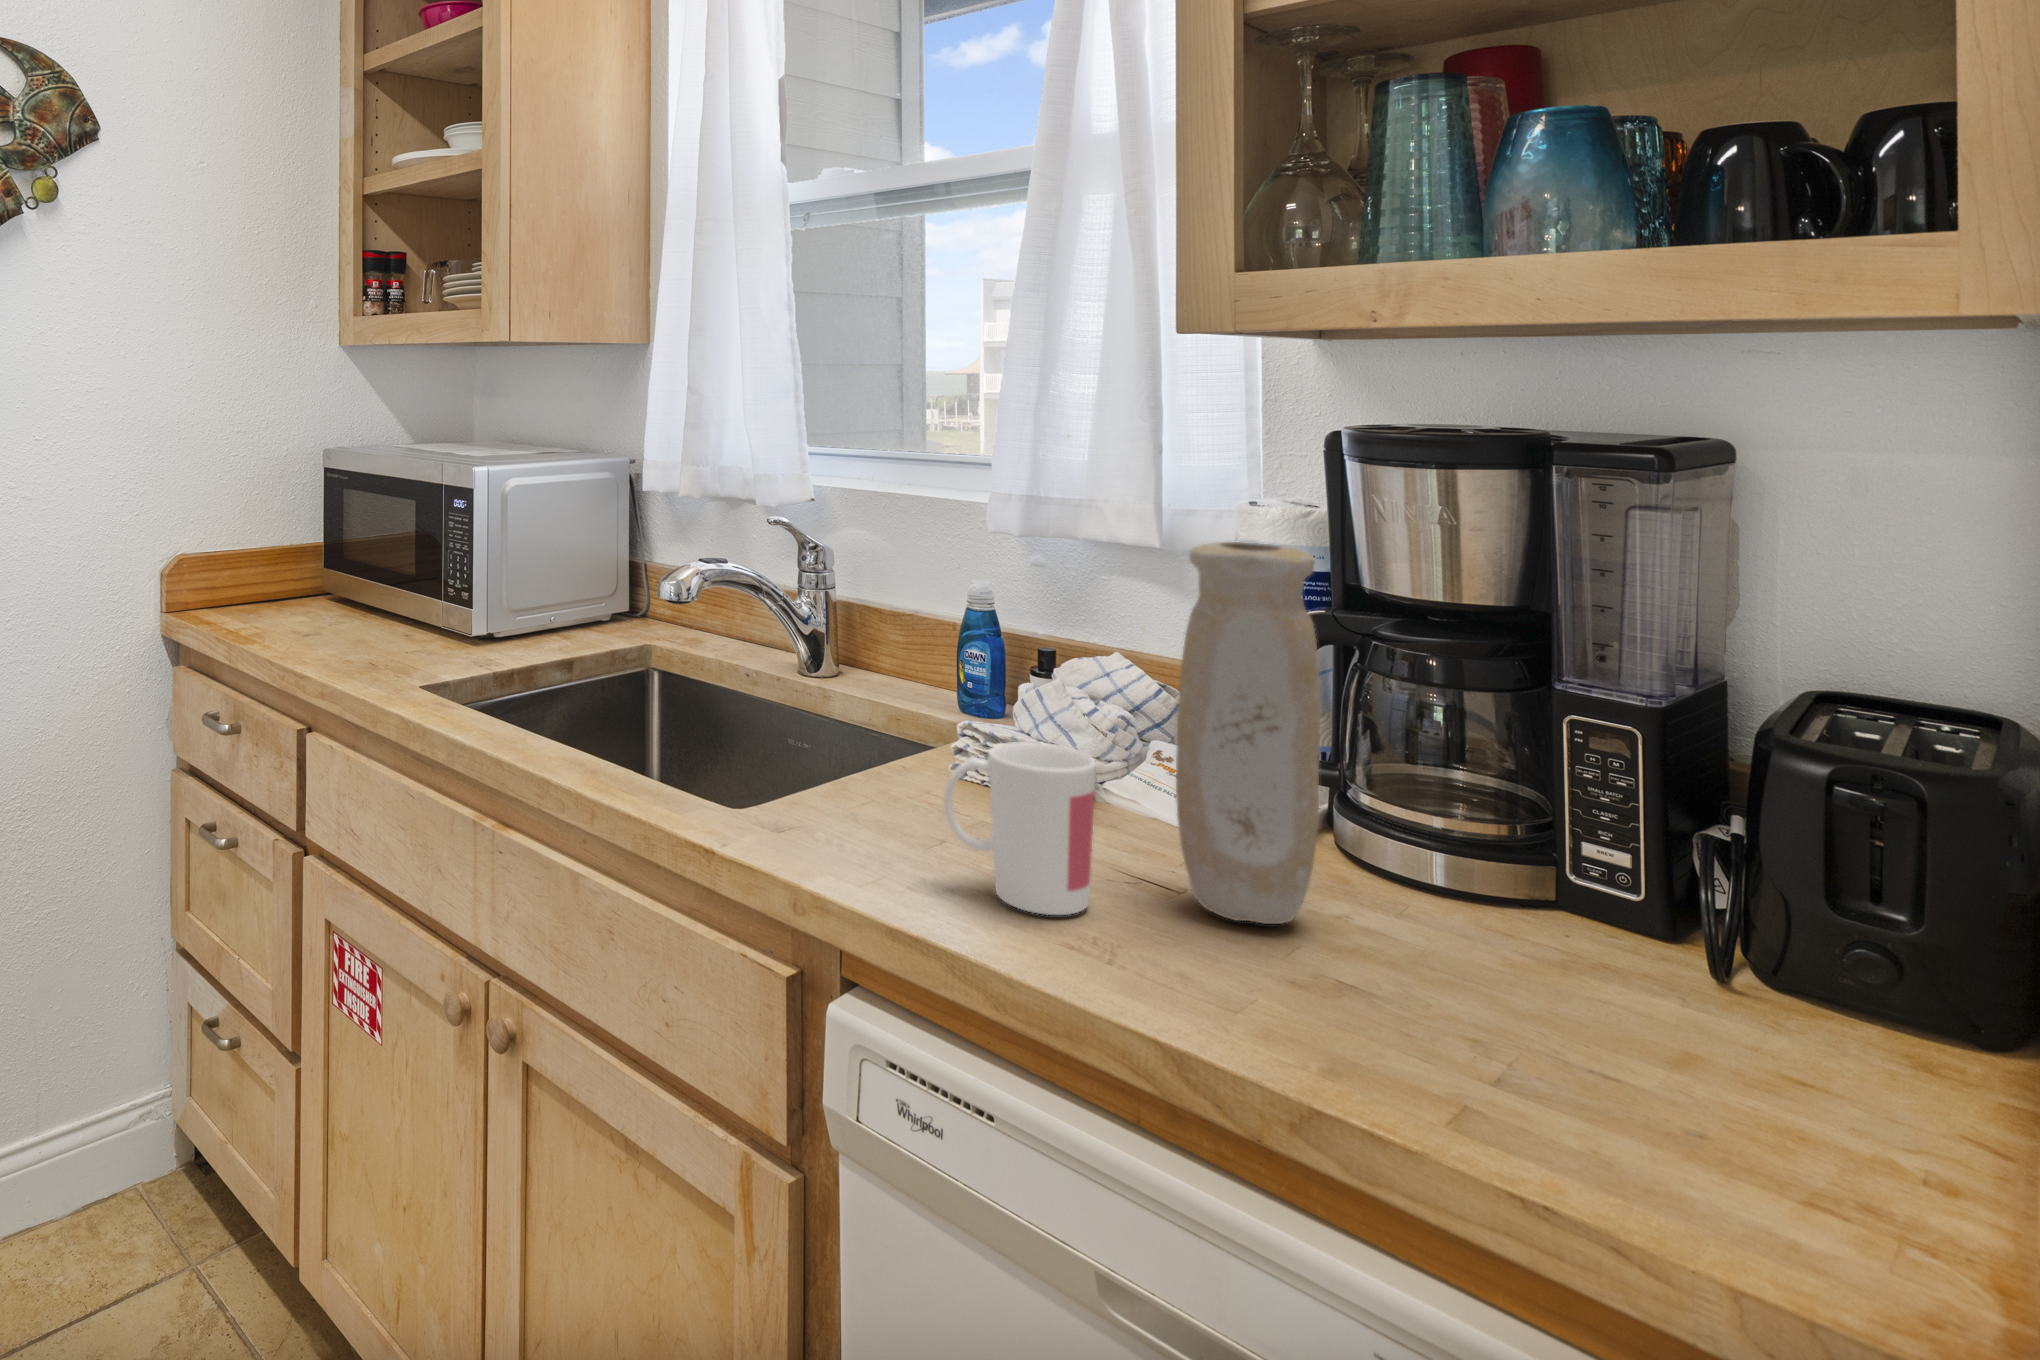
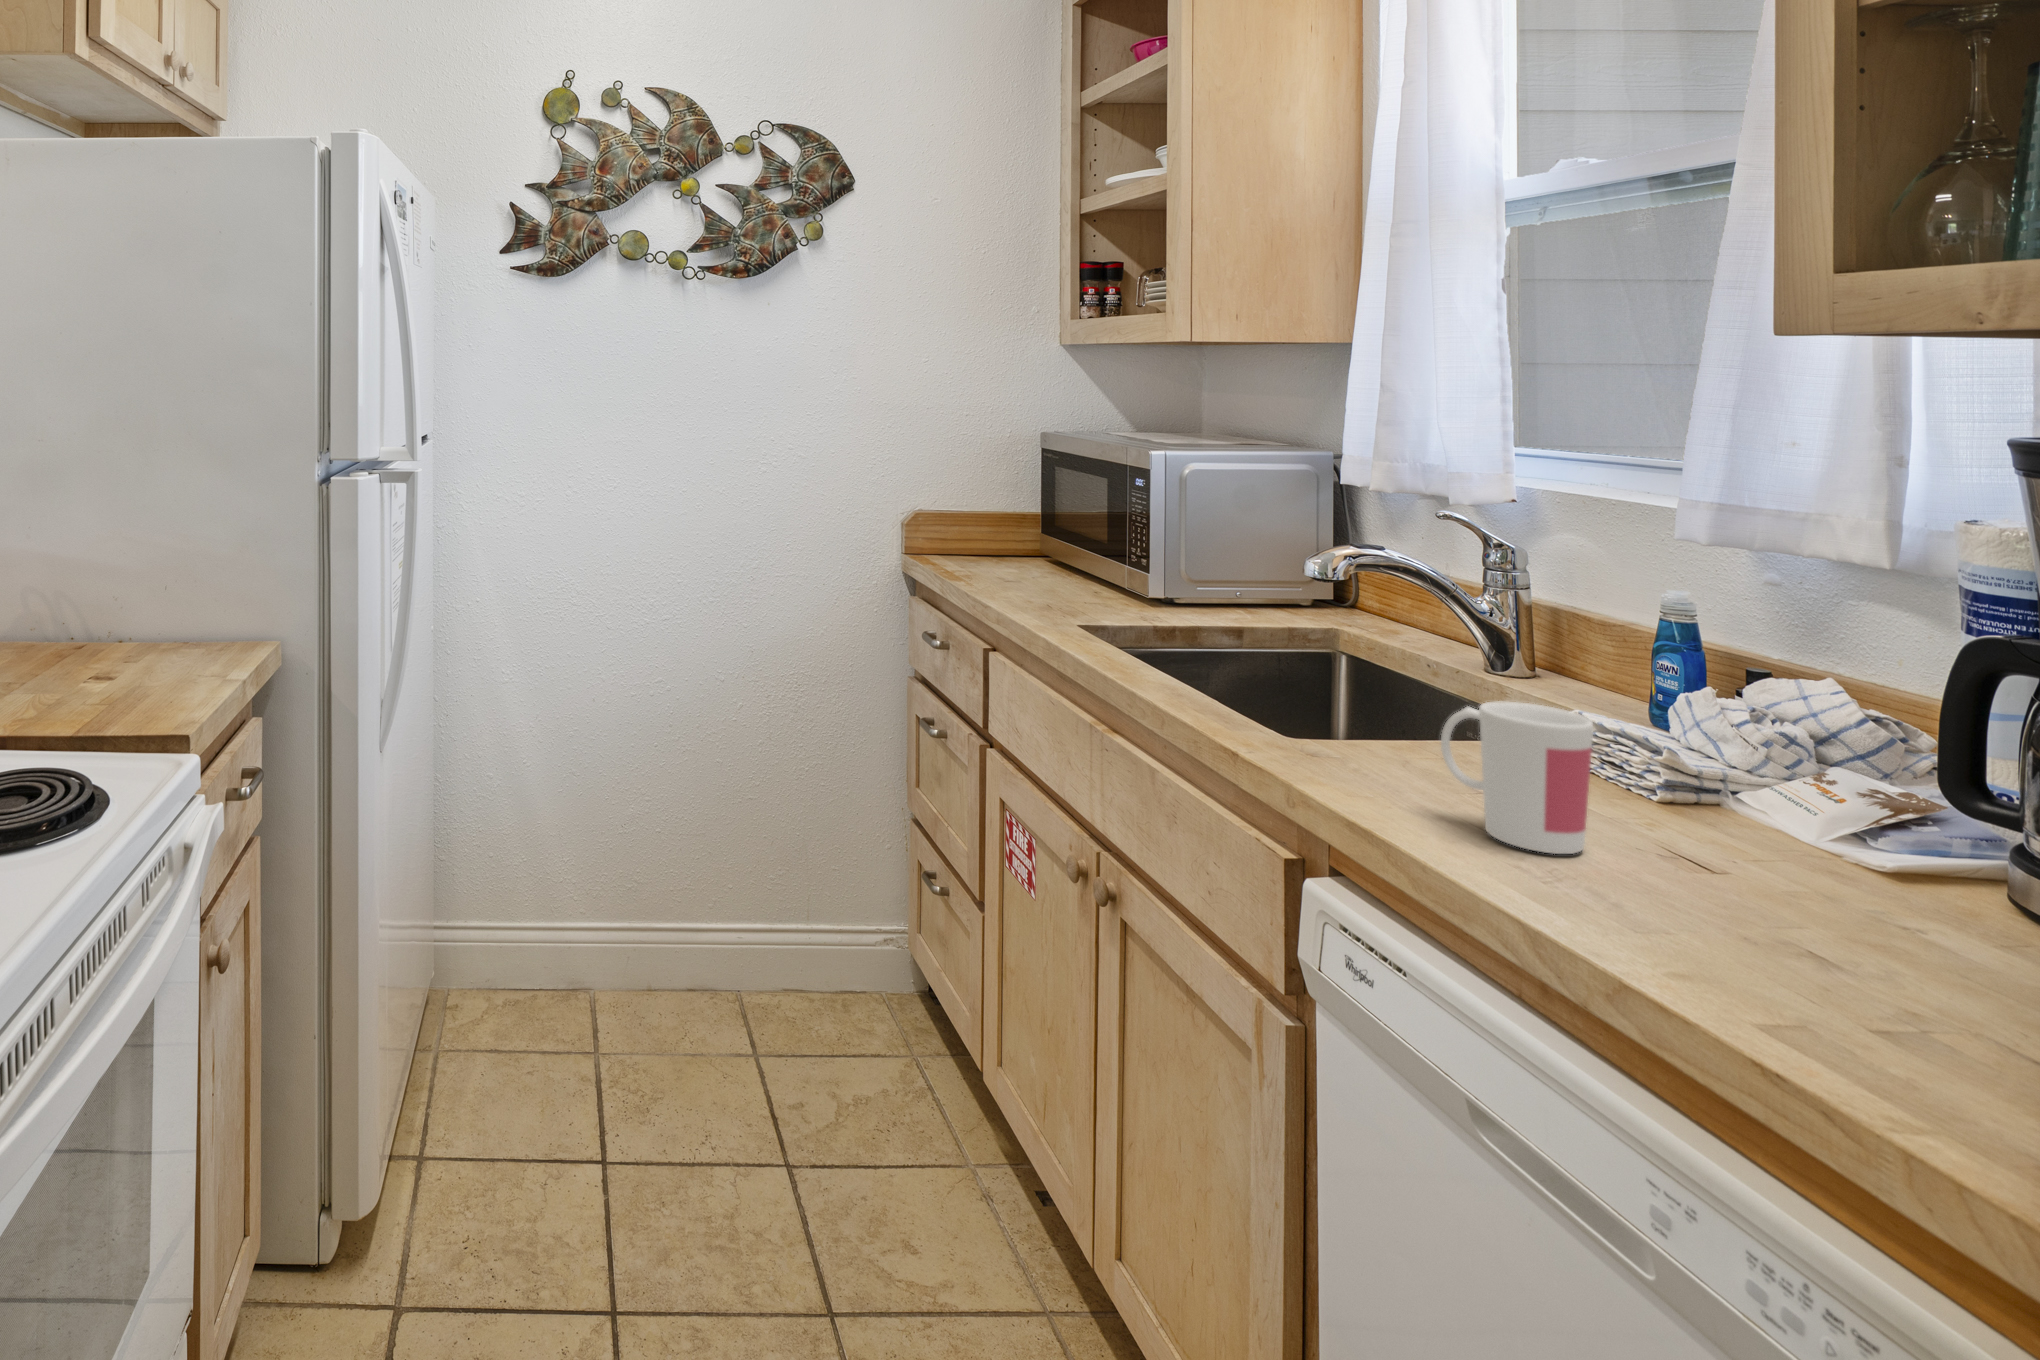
vase: present [1176,542,1320,924] -> none [1688,538,1856,907]

